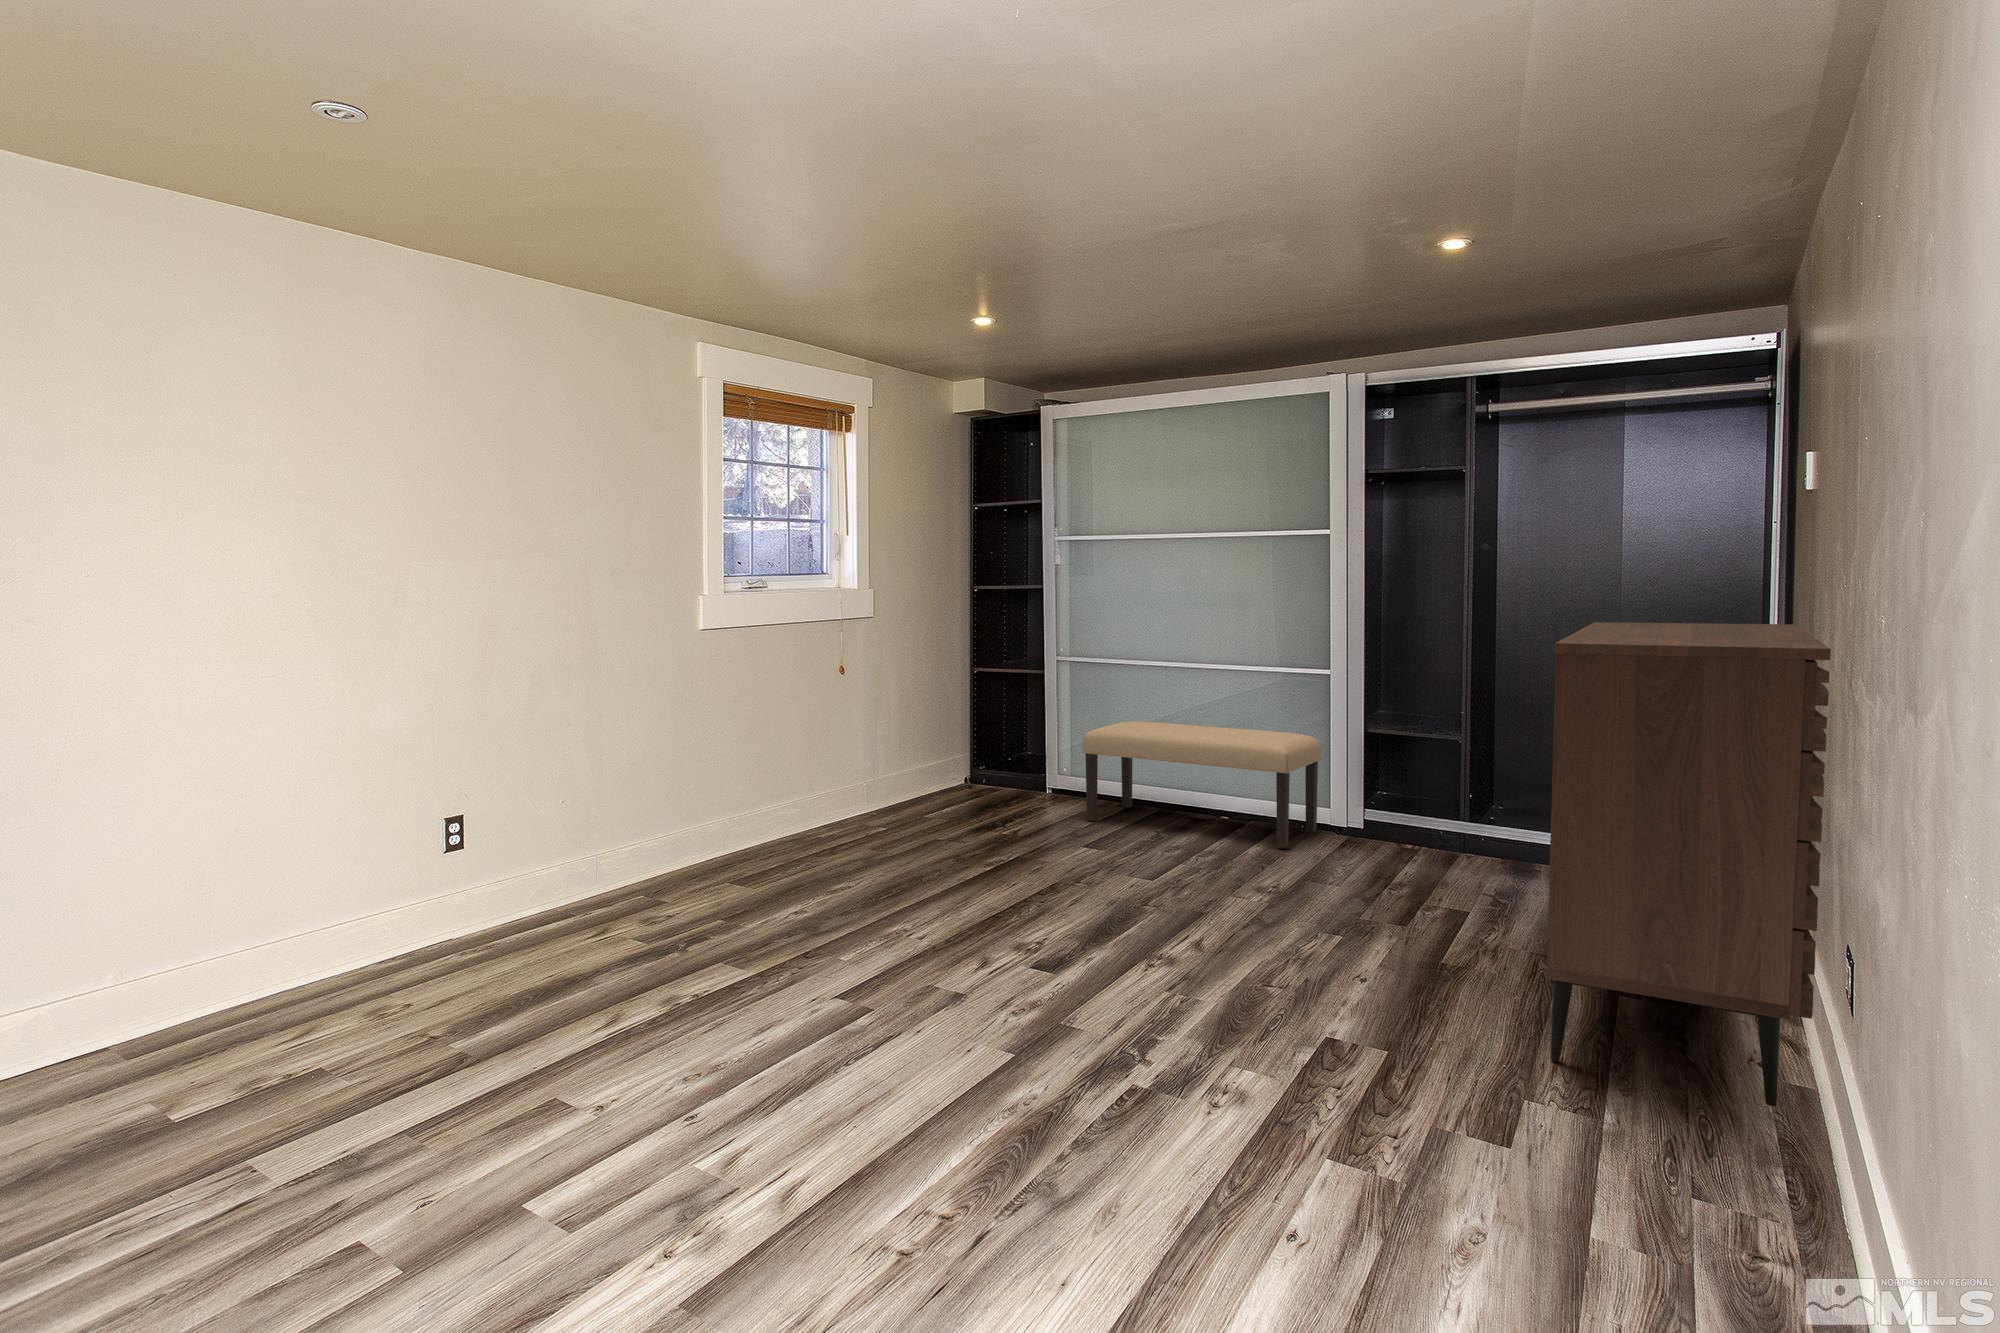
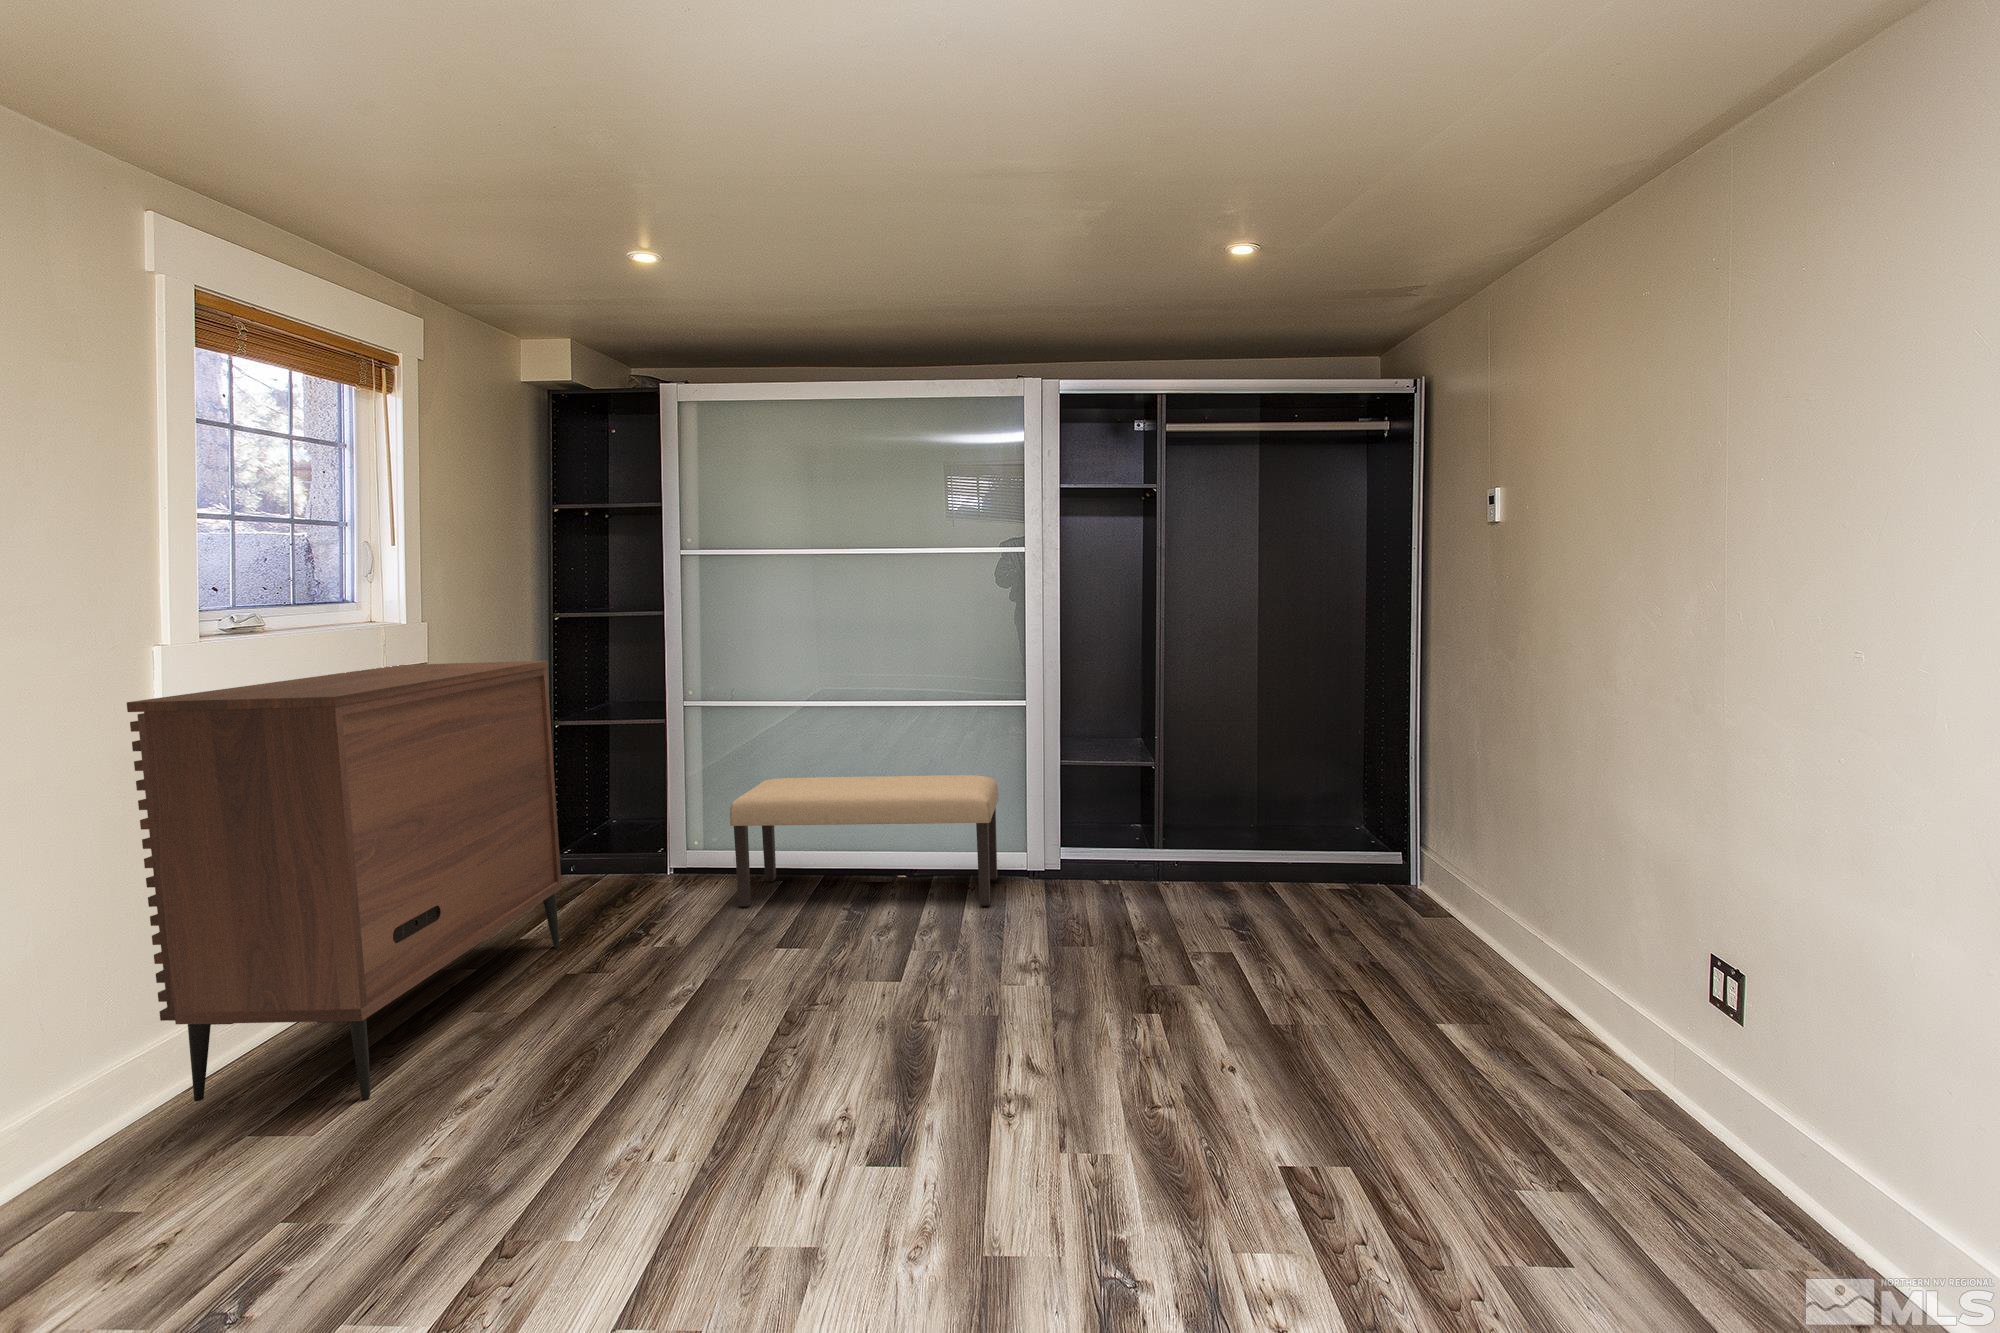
dresser: present [1546,622,1831,1106] -> present [127,661,562,1101]

